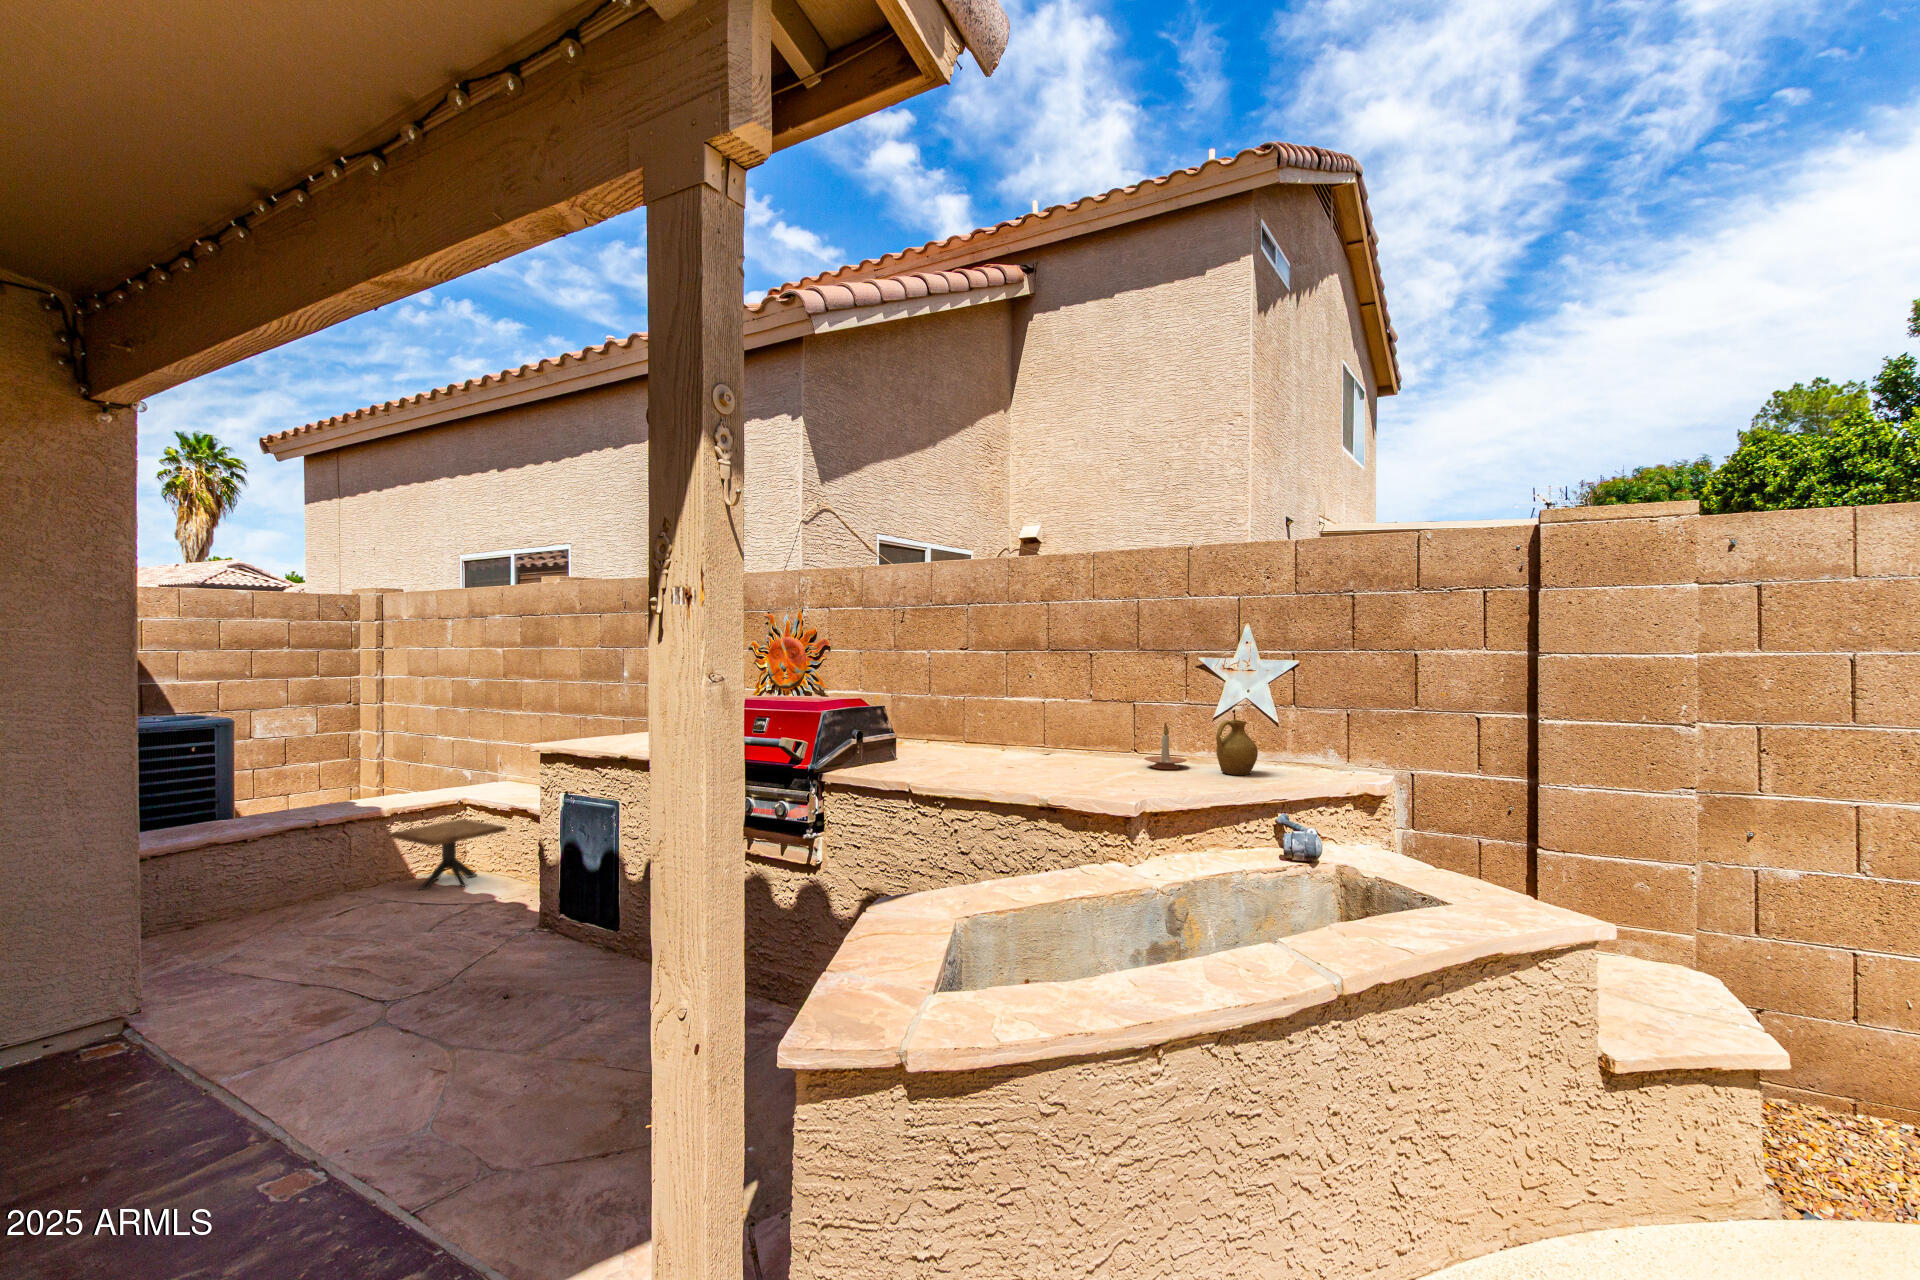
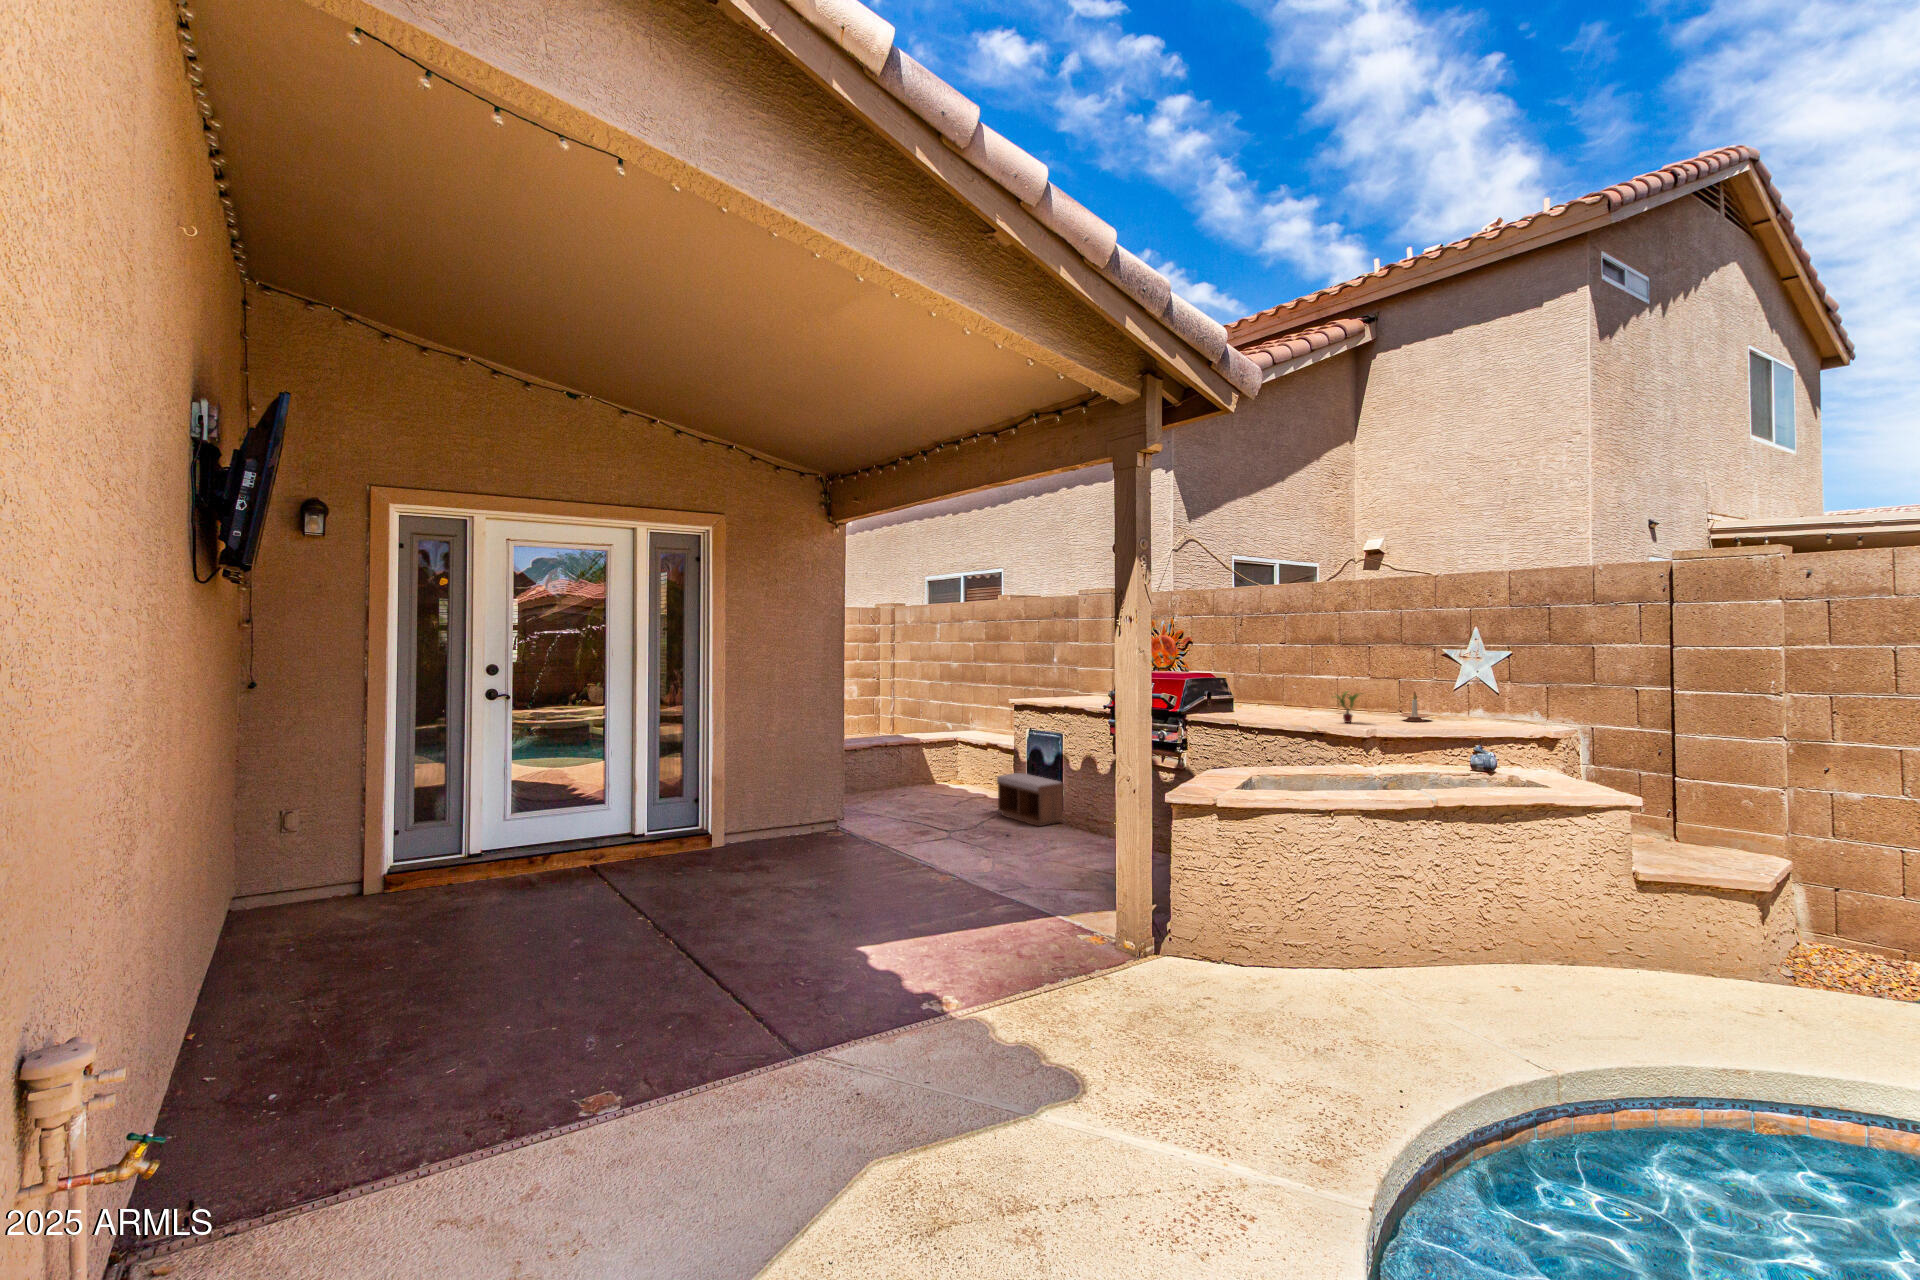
pitcher: present [1216,720,1258,775] -> none [1445,690,1476,725]
potted plant: none [1053,722,1103,776] -> present [1336,692,1359,723]
side table: present [389,819,507,890] -> none [922,749,984,788]
bench: none [495,869,617,971] -> present [997,773,1064,826]

